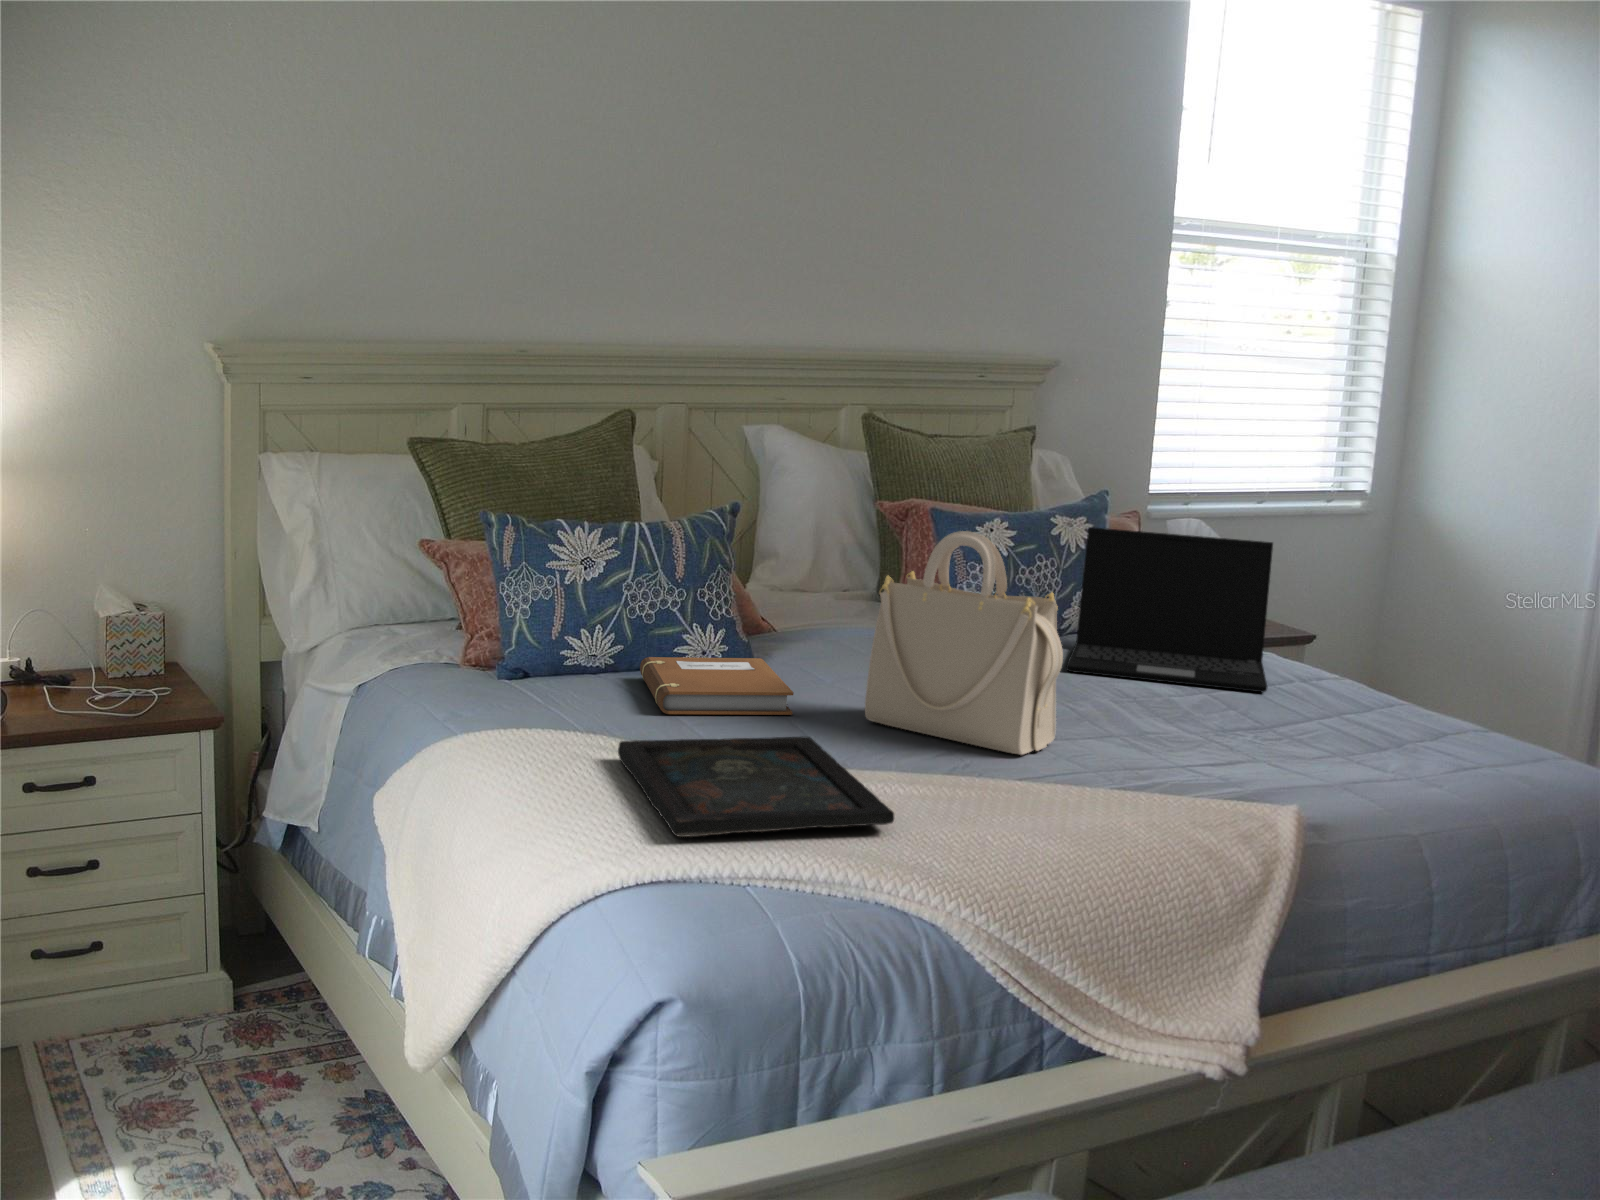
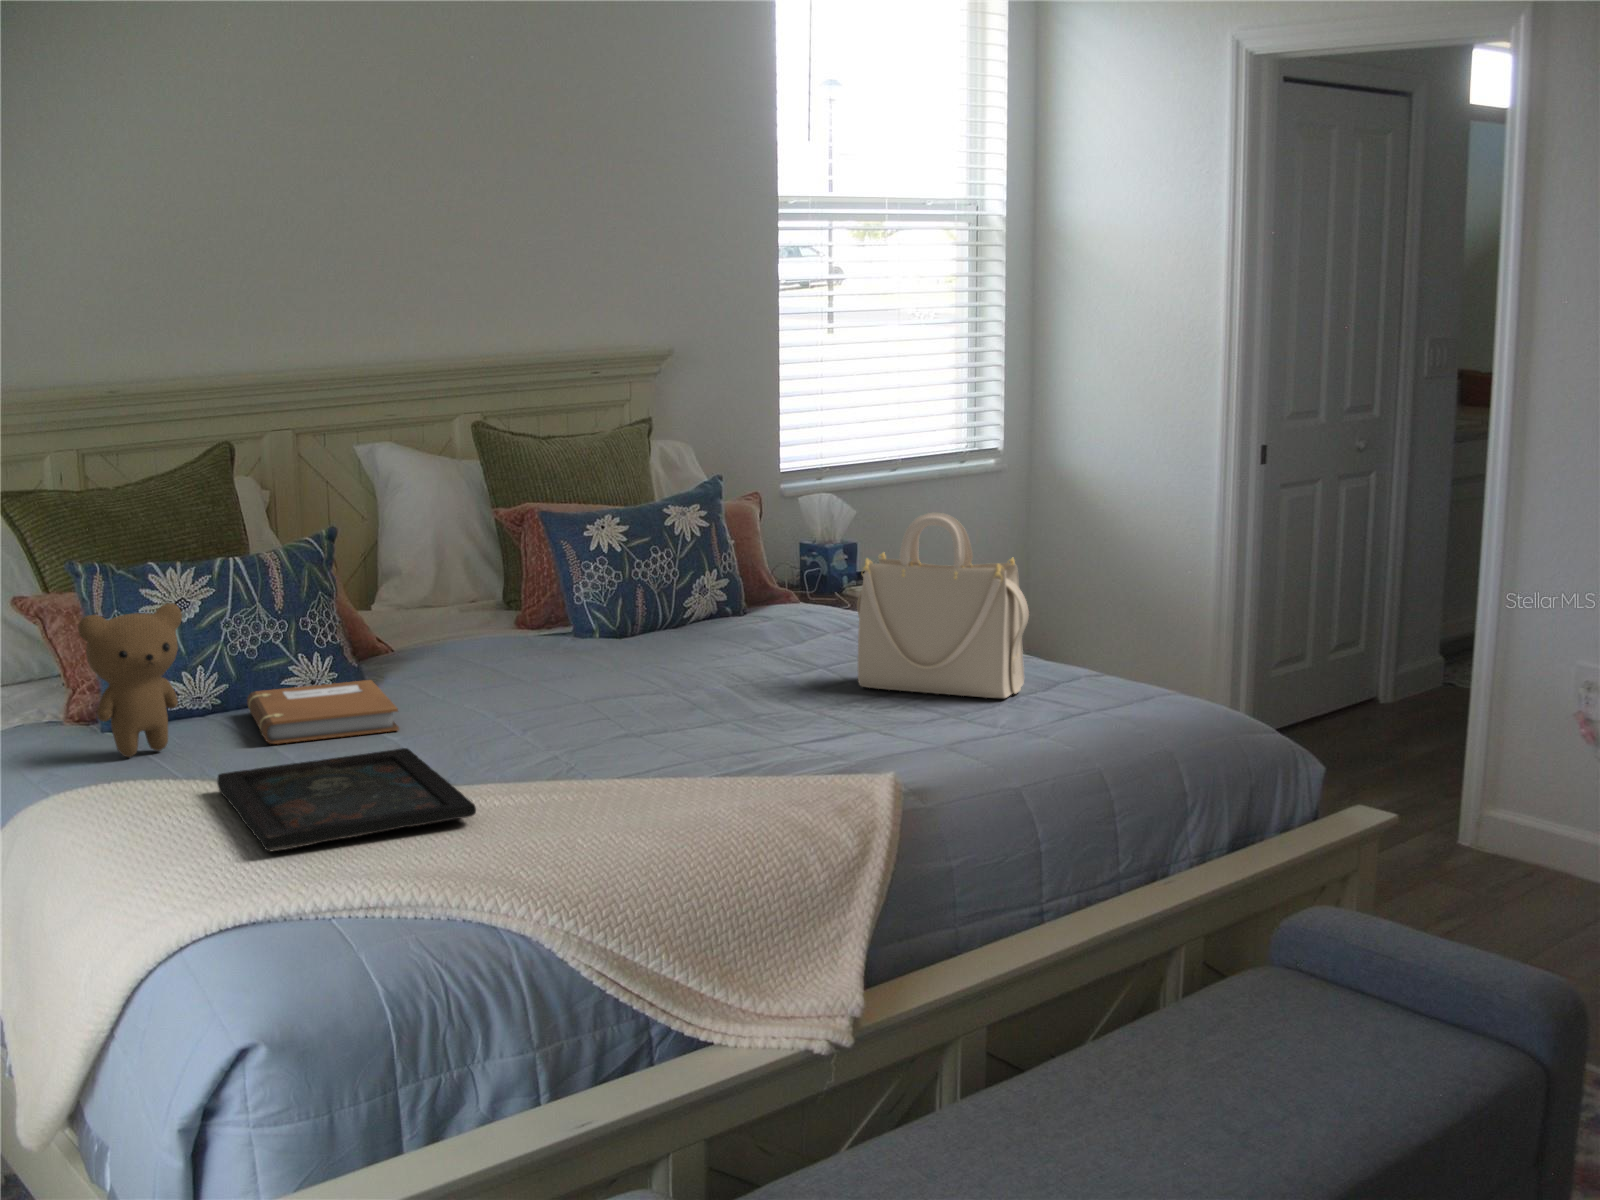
laptop: present [1066,527,1273,692] -> none [680,514,871,659]
handbag: present [865,531,1063,755] -> present [857,513,1029,698]
teddy bear: none [494,560,593,711] -> present [78,603,182,757]

